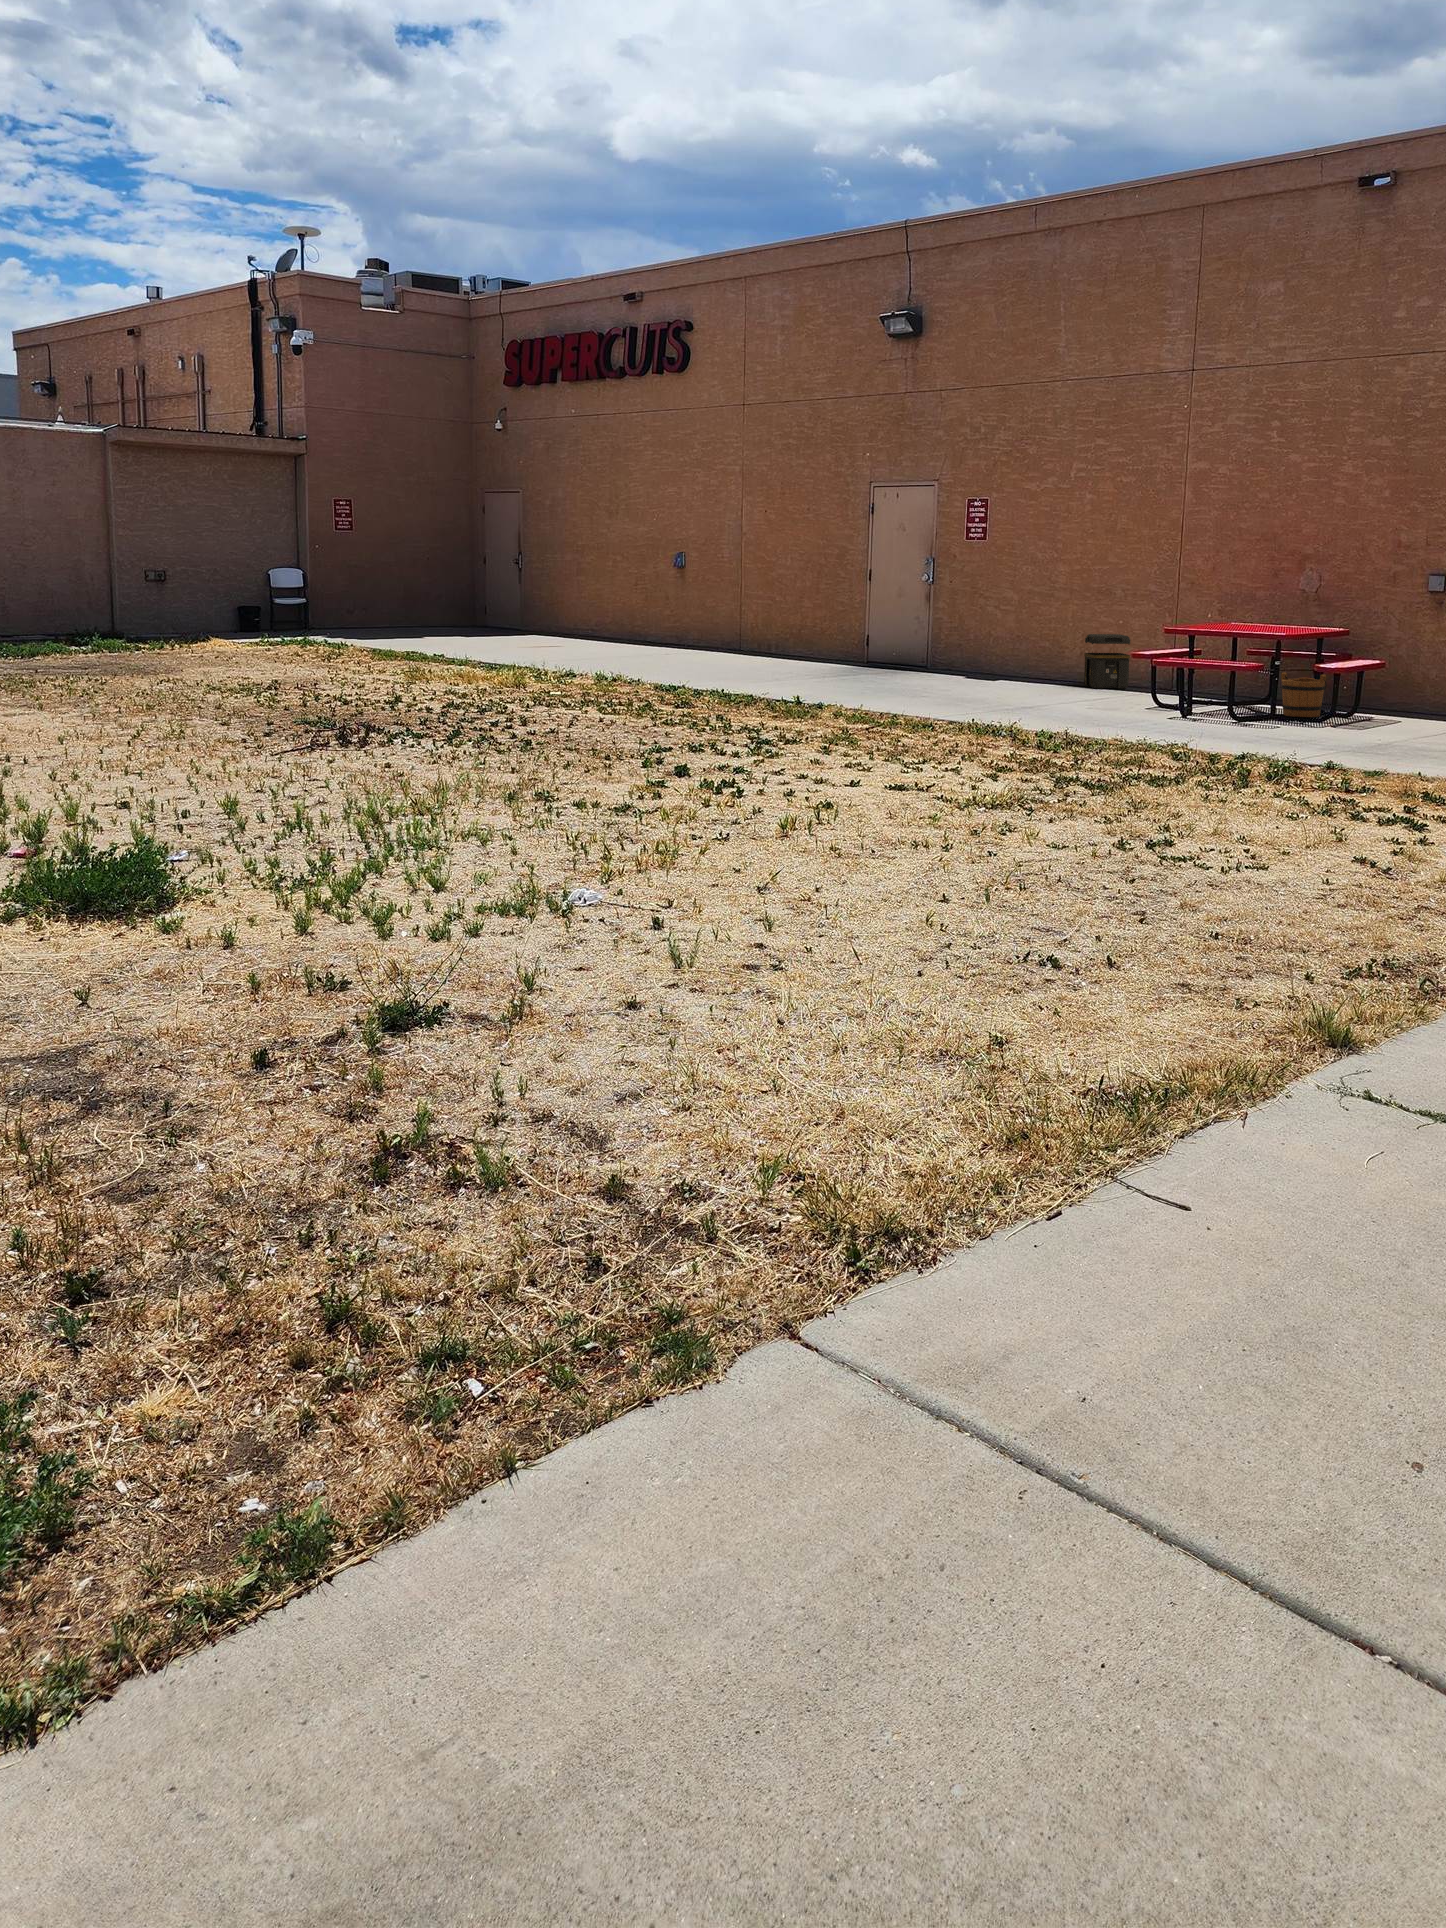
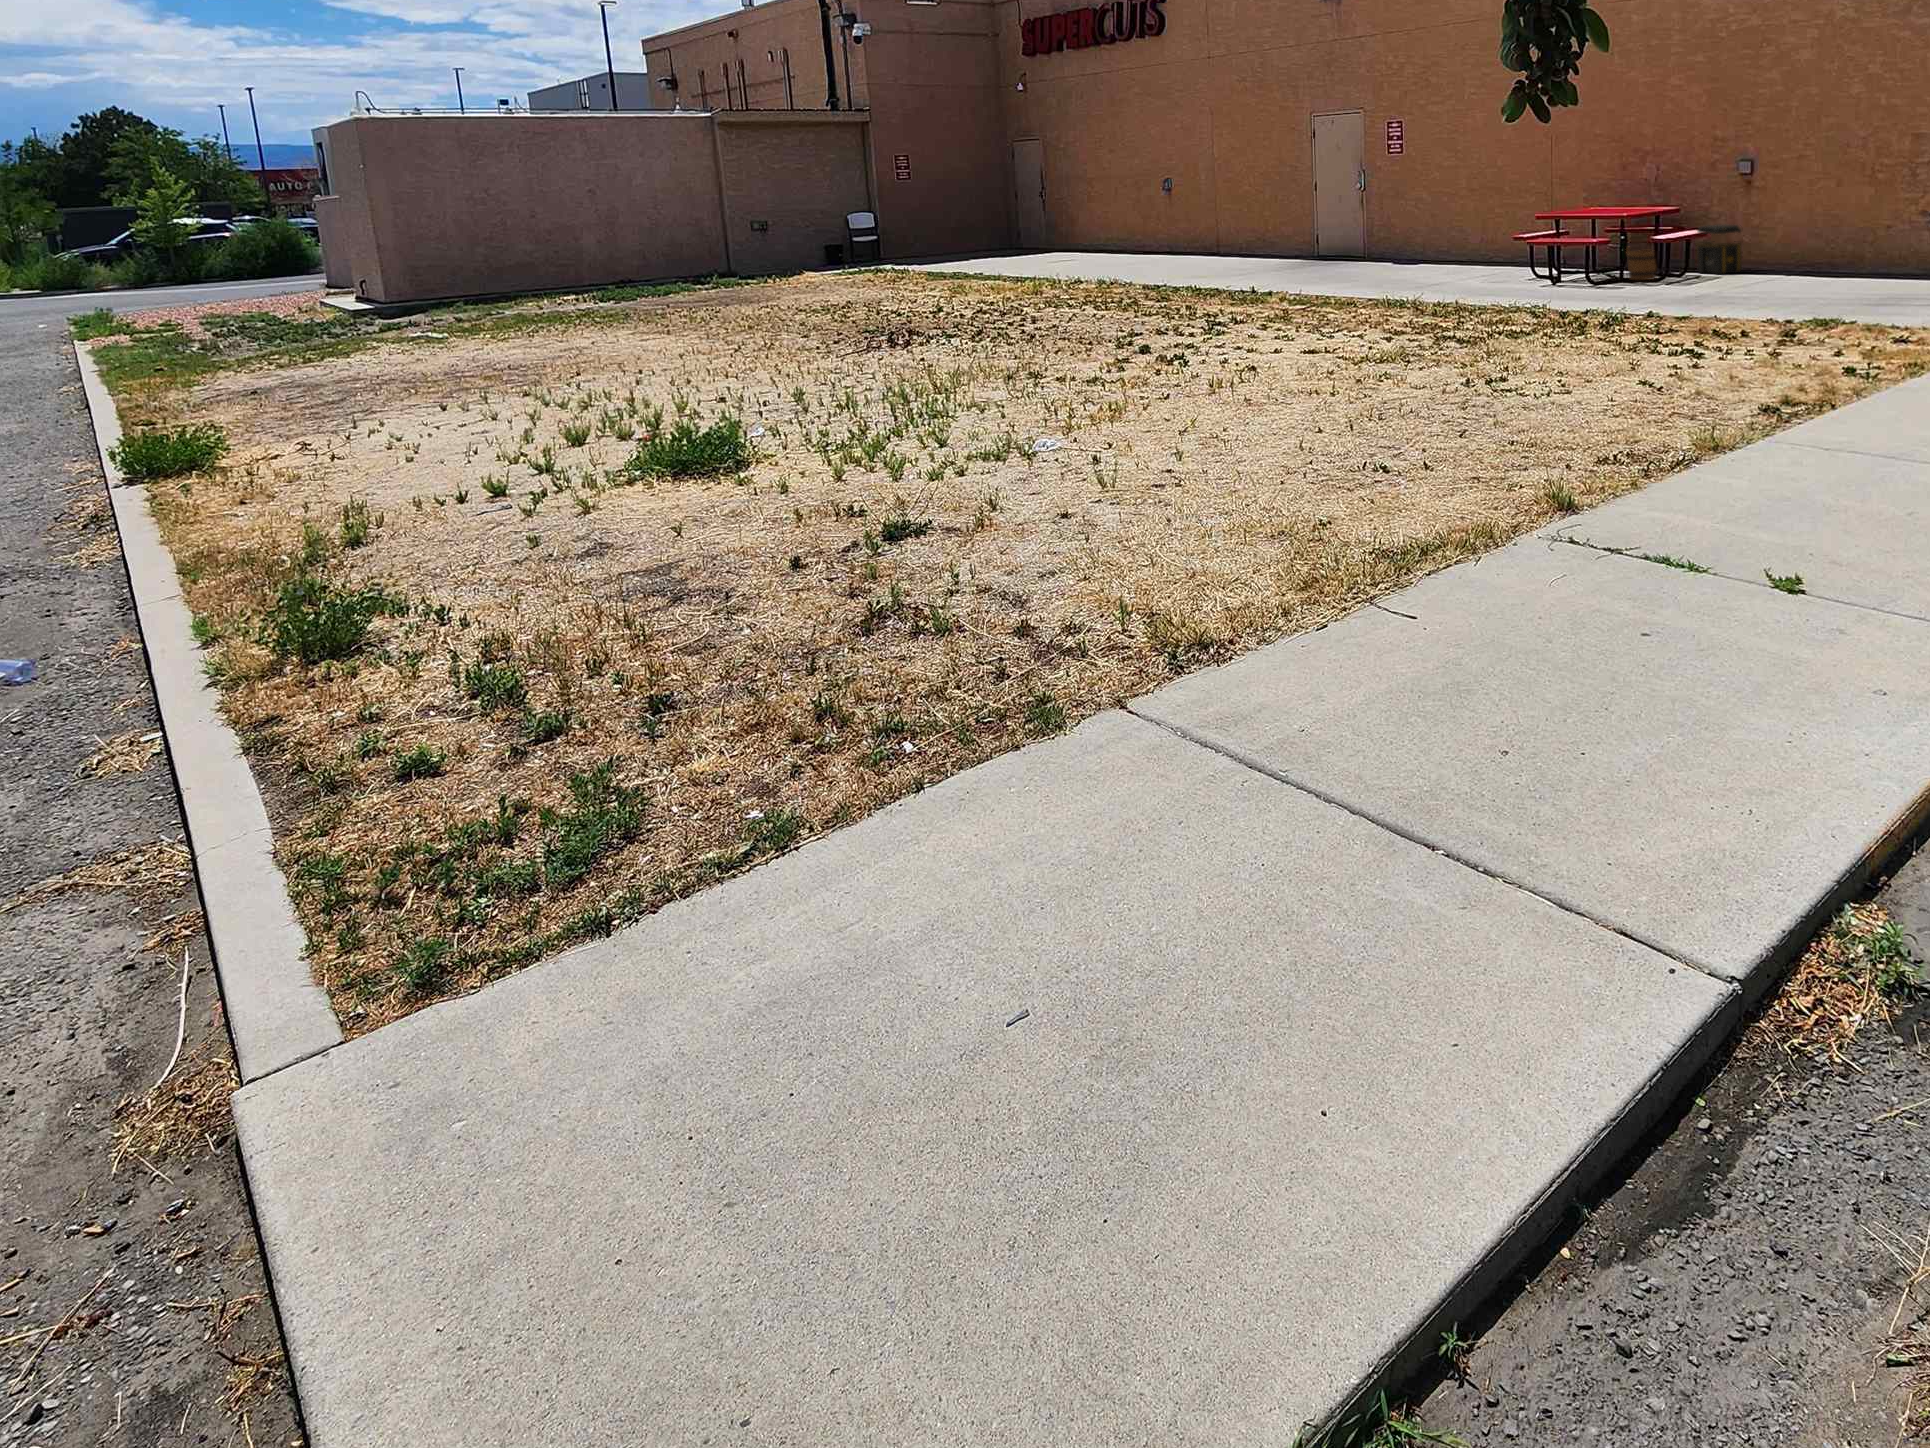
toolbox: present [1084,634,1130,689] -> present [1698,224,1742,274]

